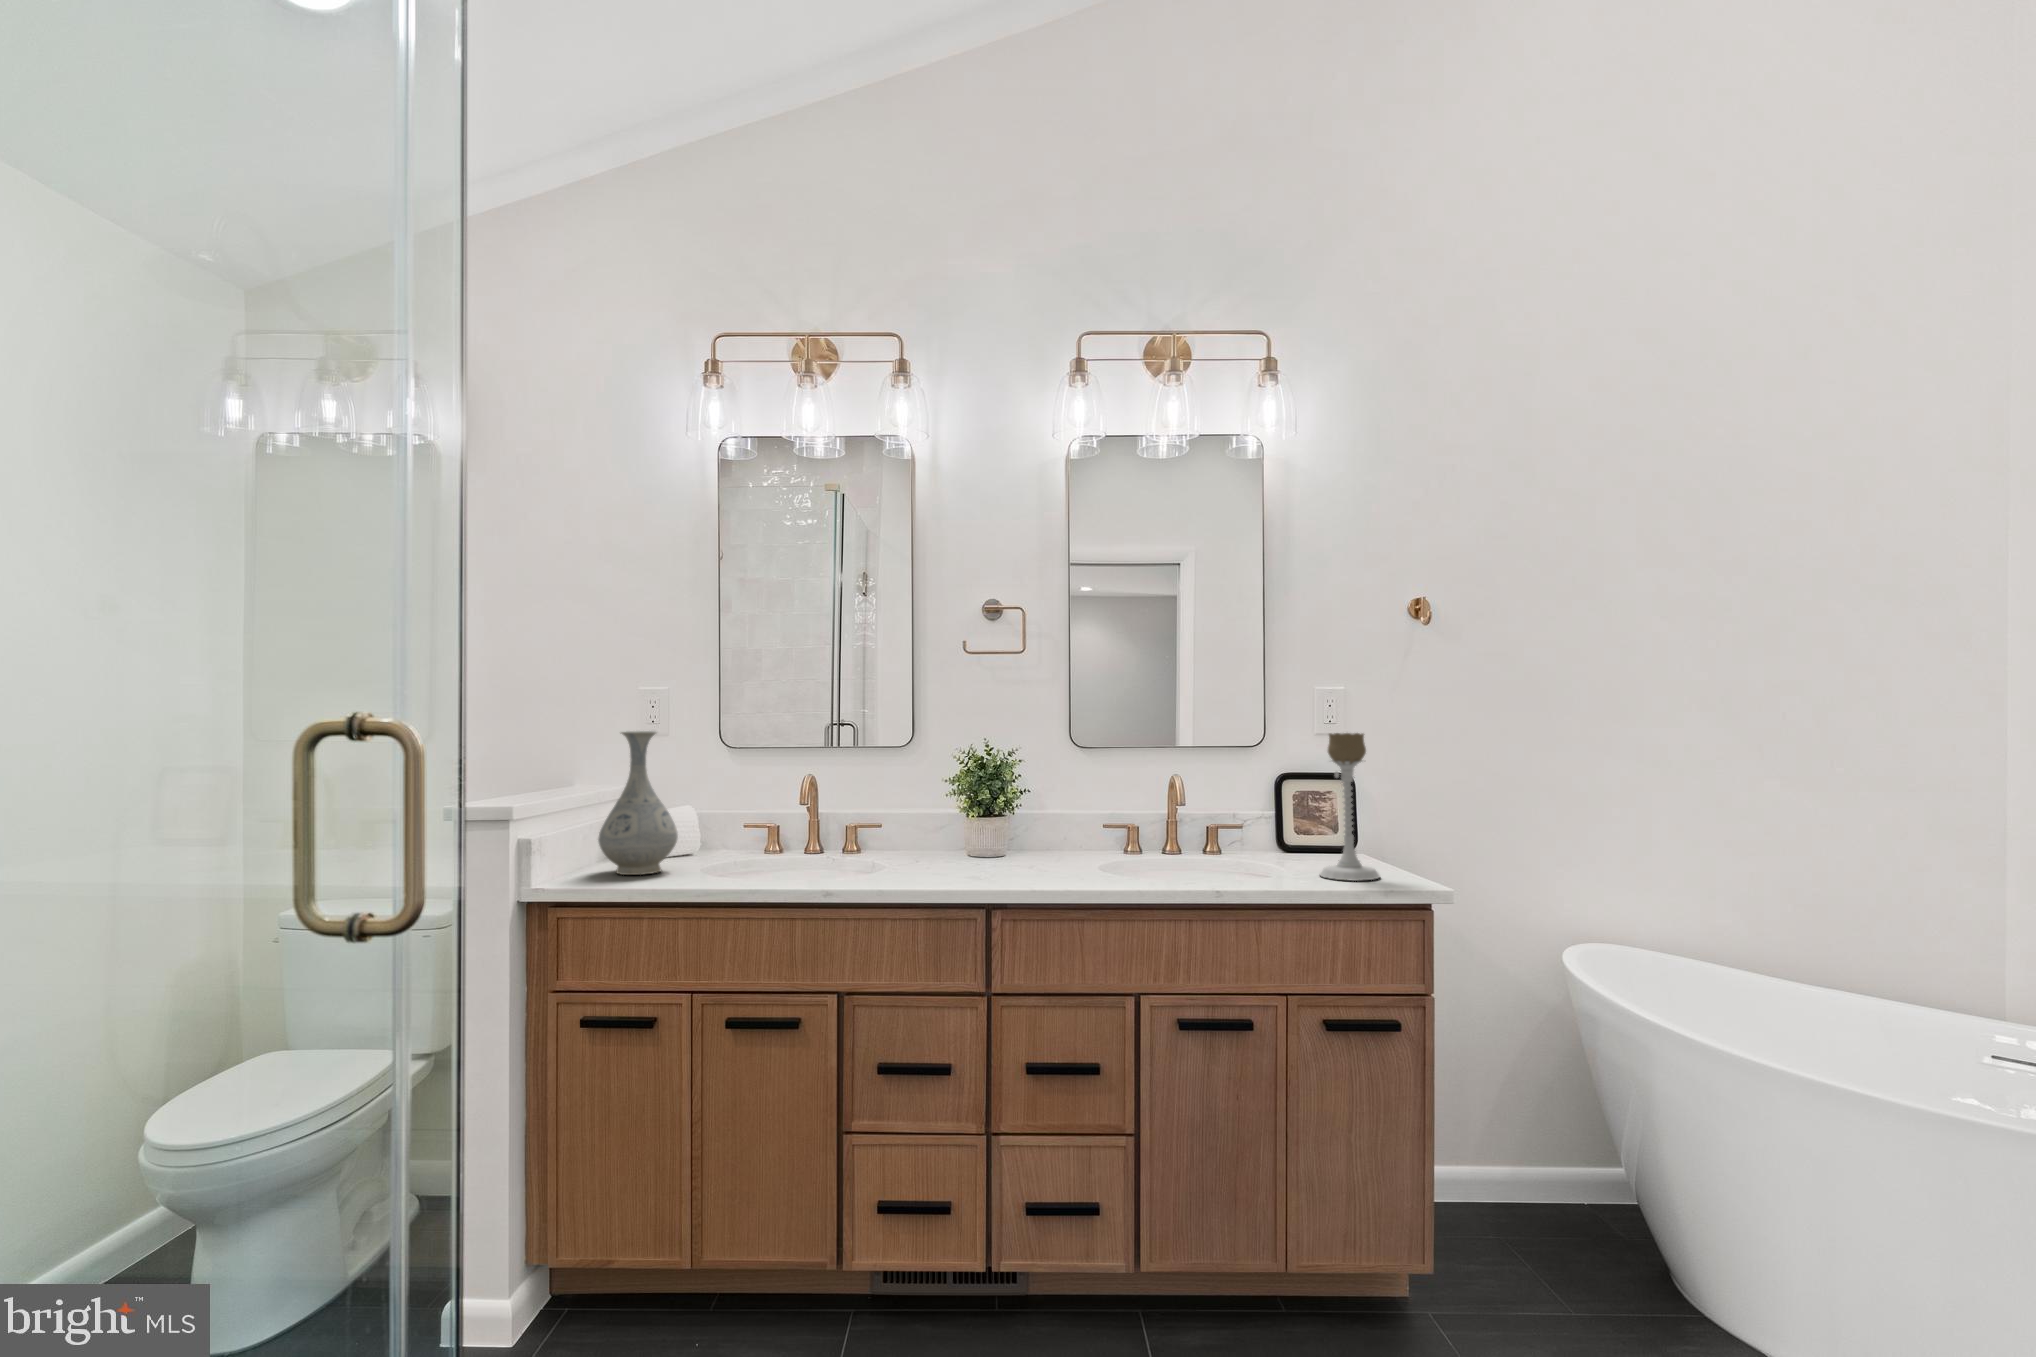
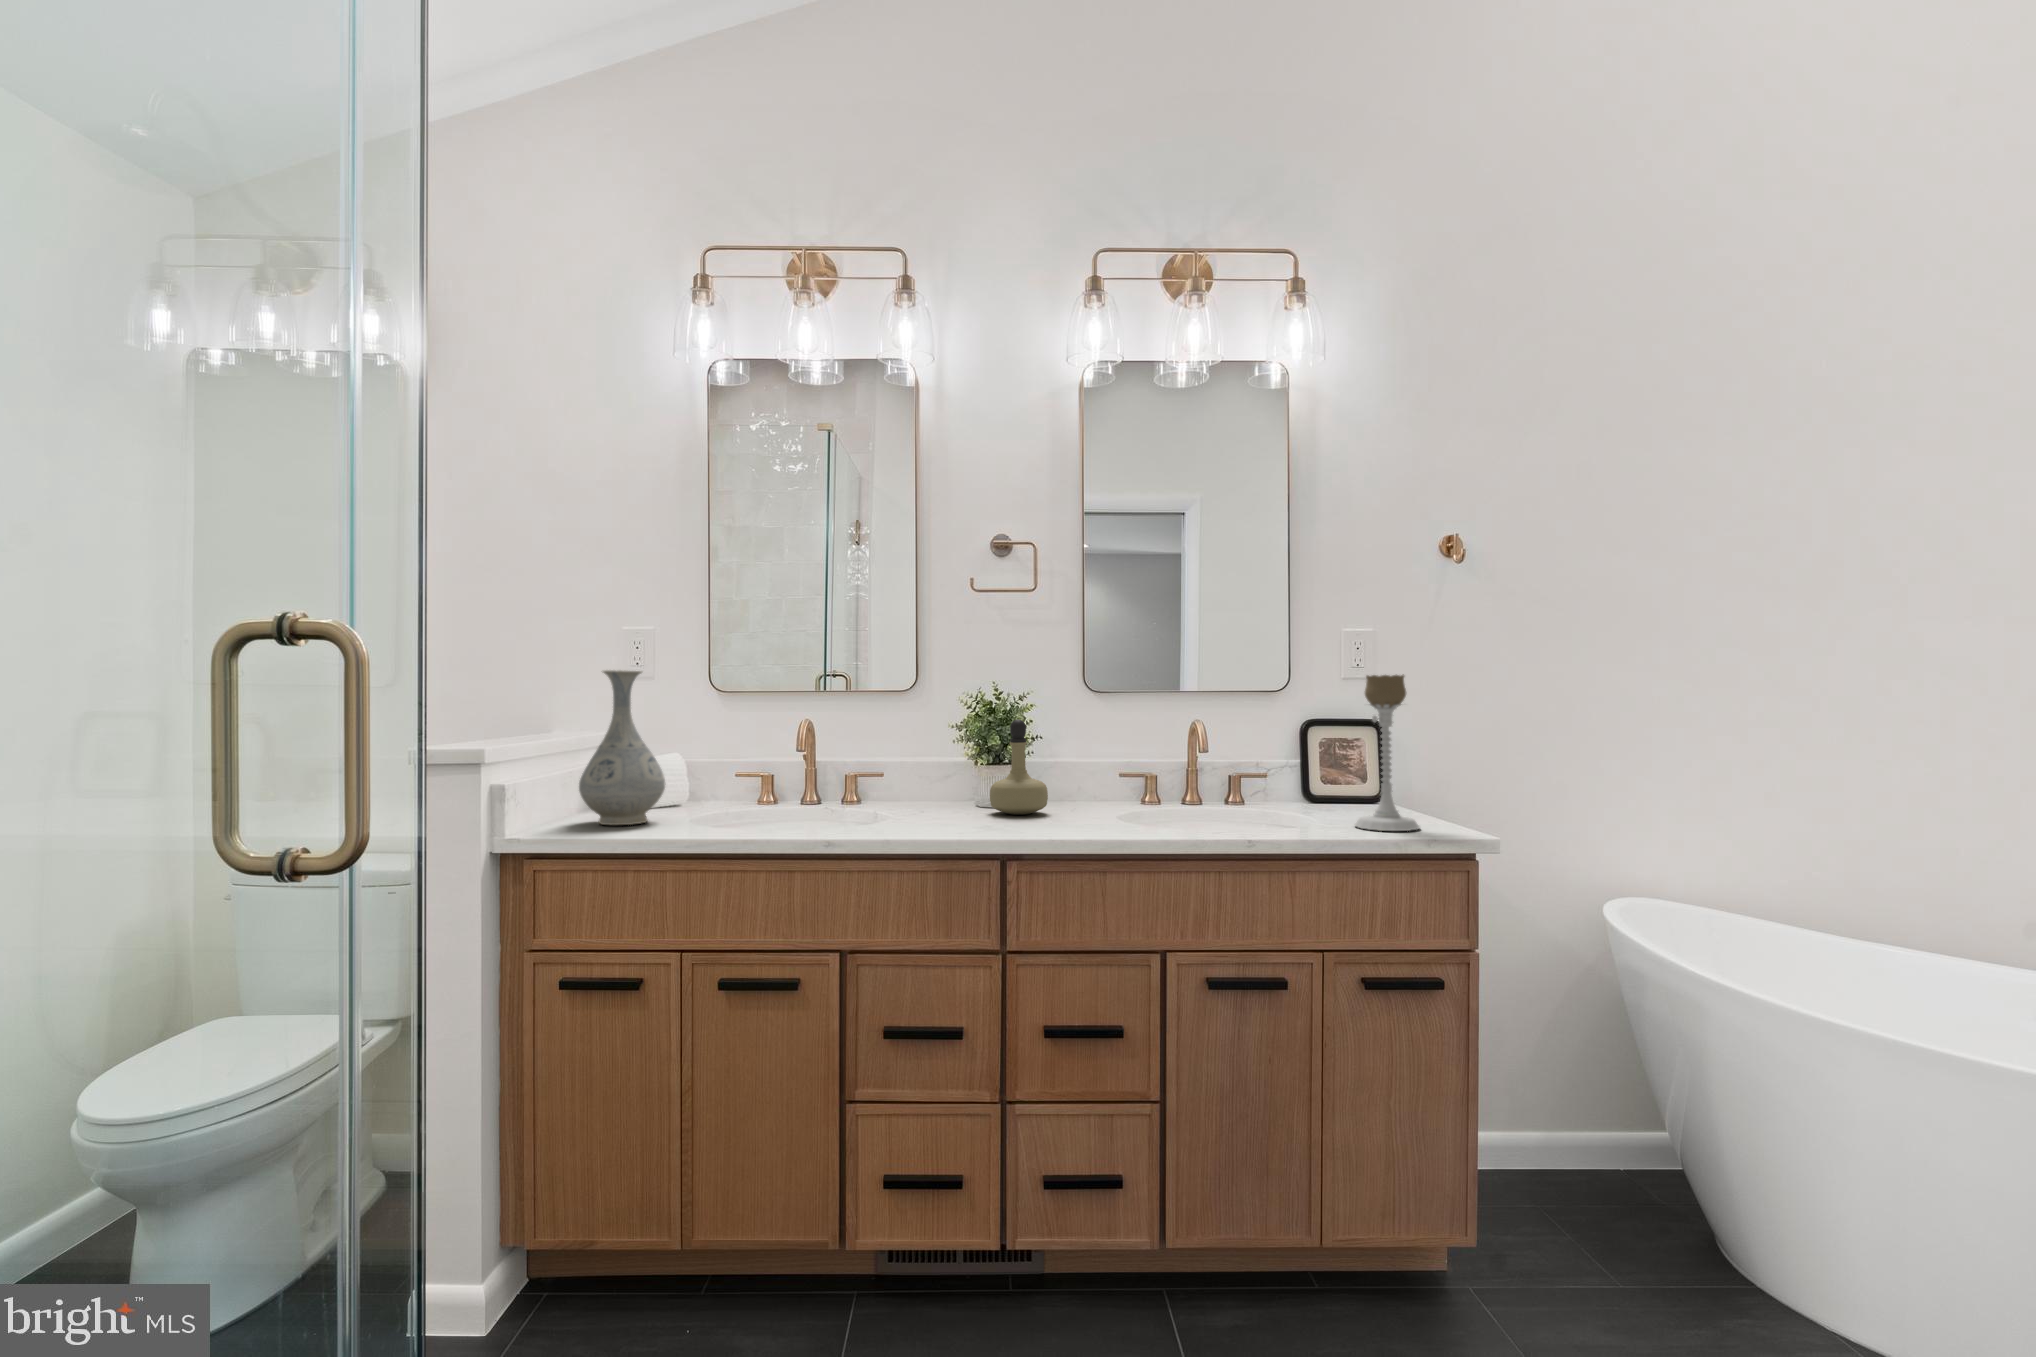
perfume bottle: none [980,774,1034,863] -> present [990,719,1048,815]

